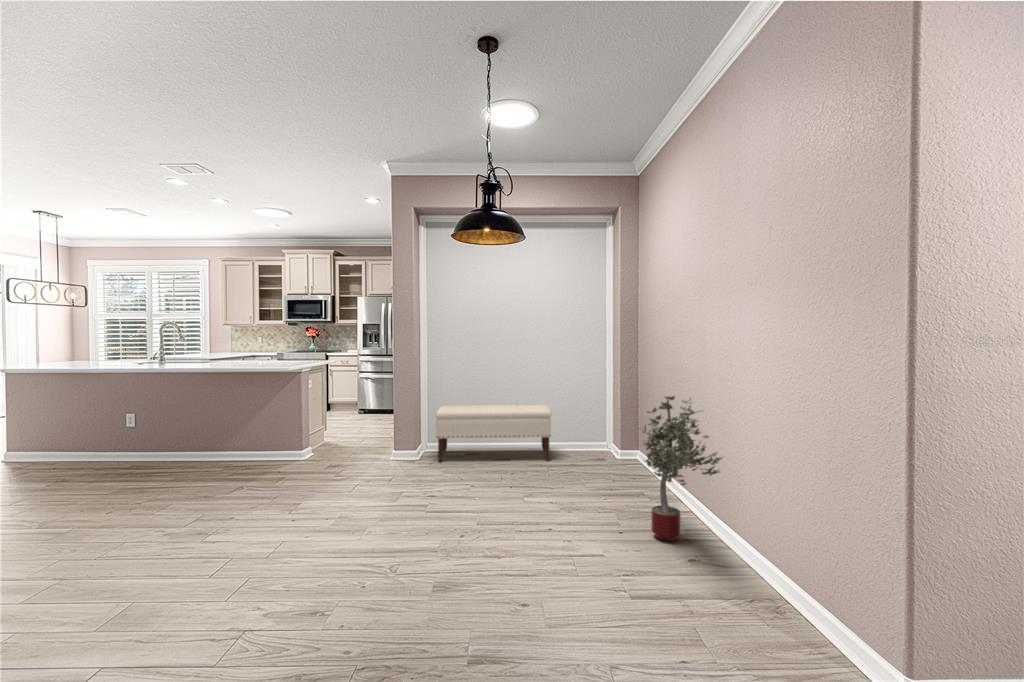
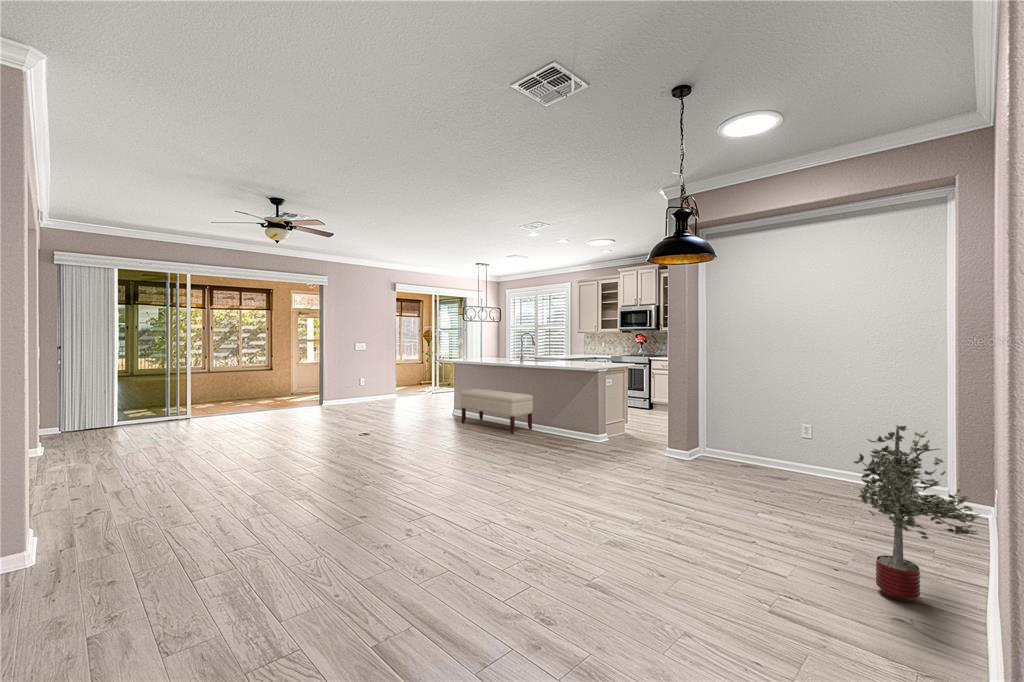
bench: present [436,405,551,462] -> present [461,389,533,434]

